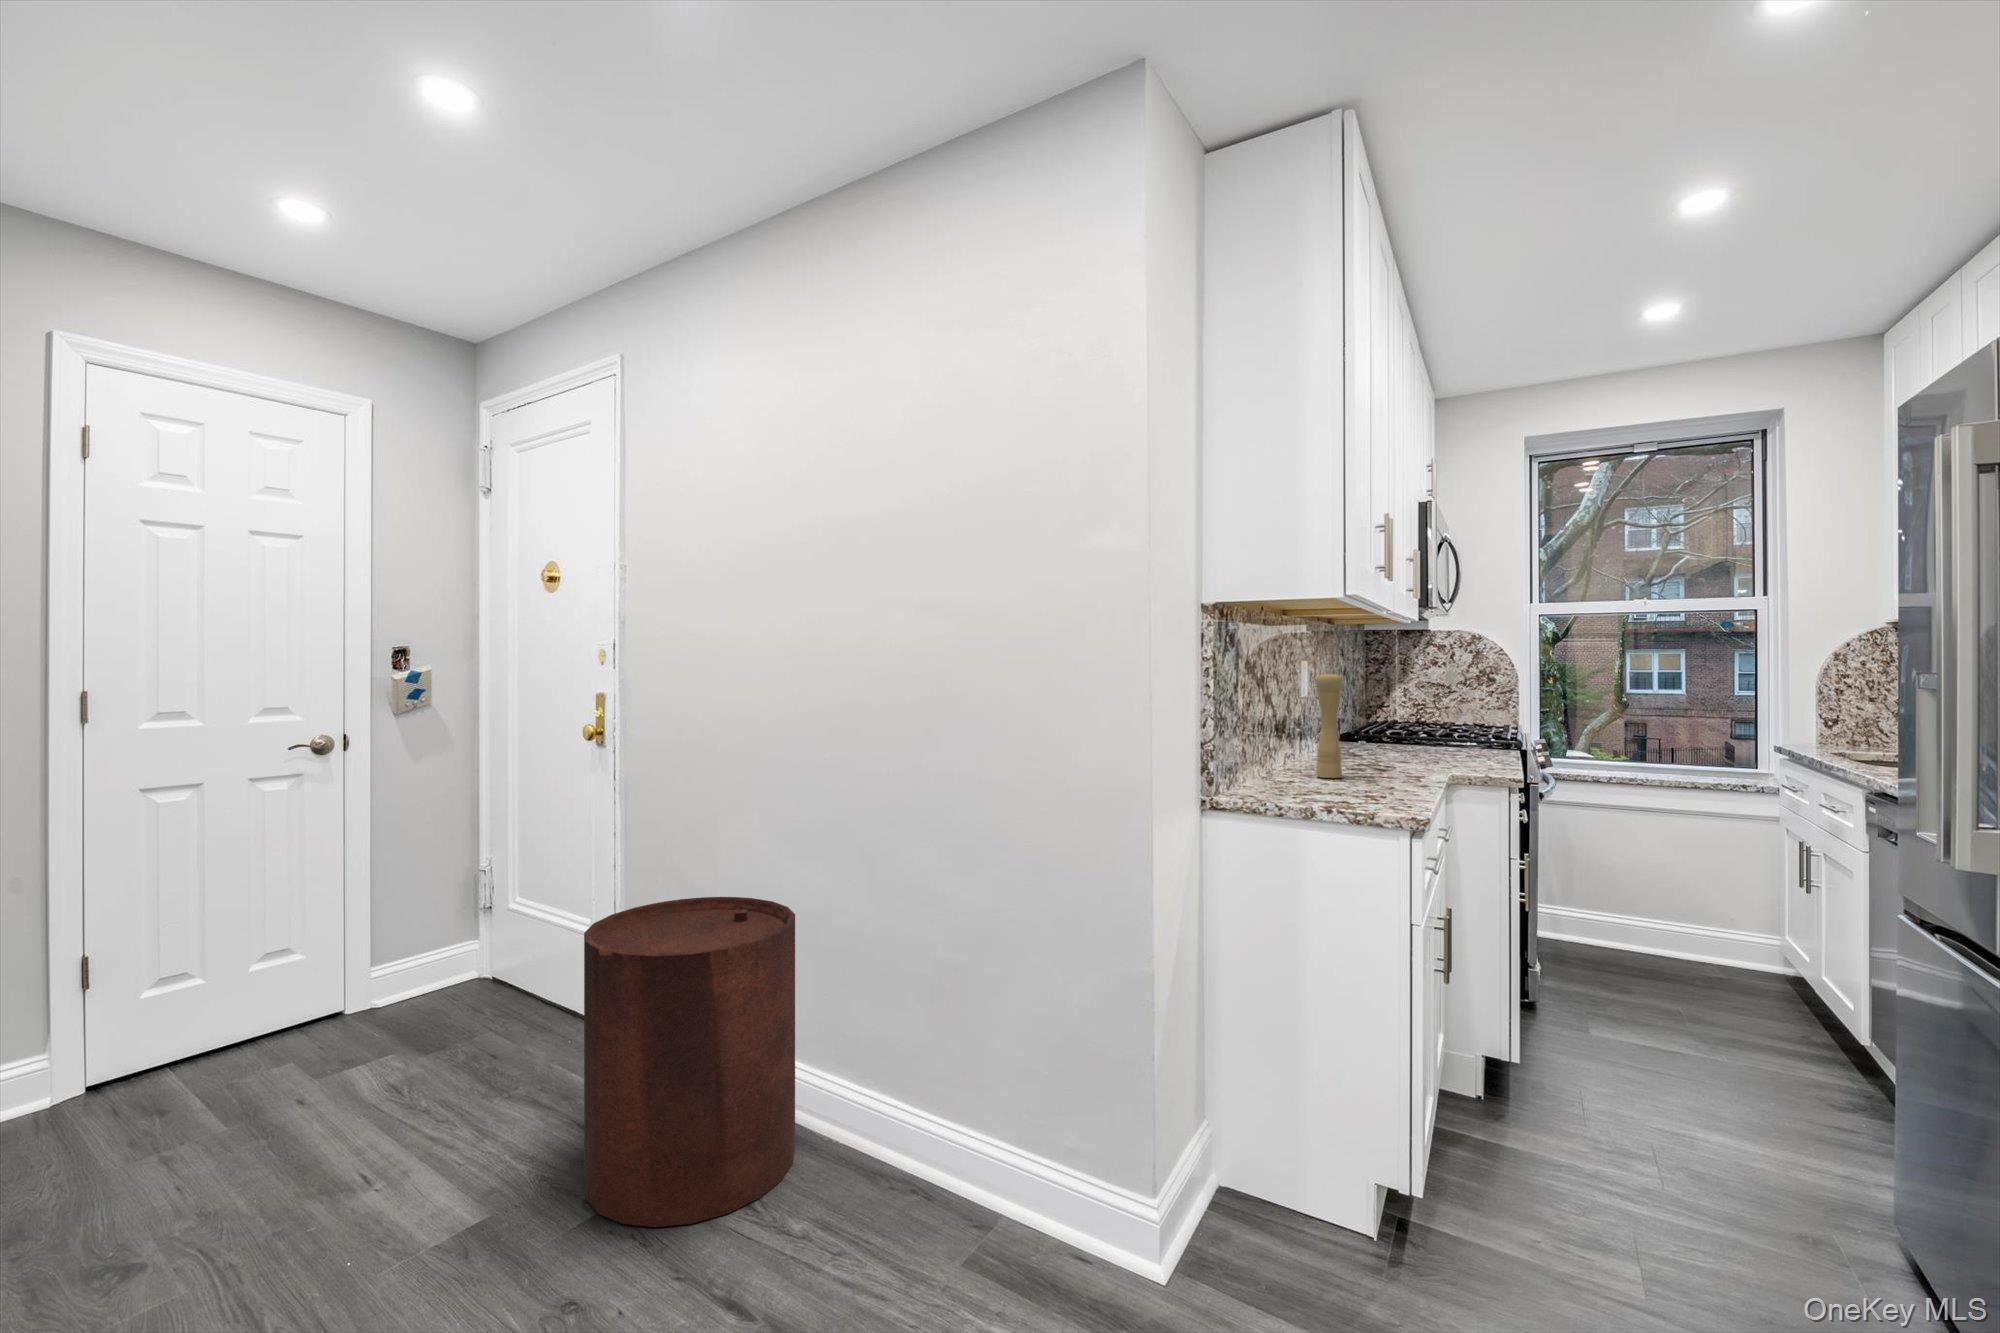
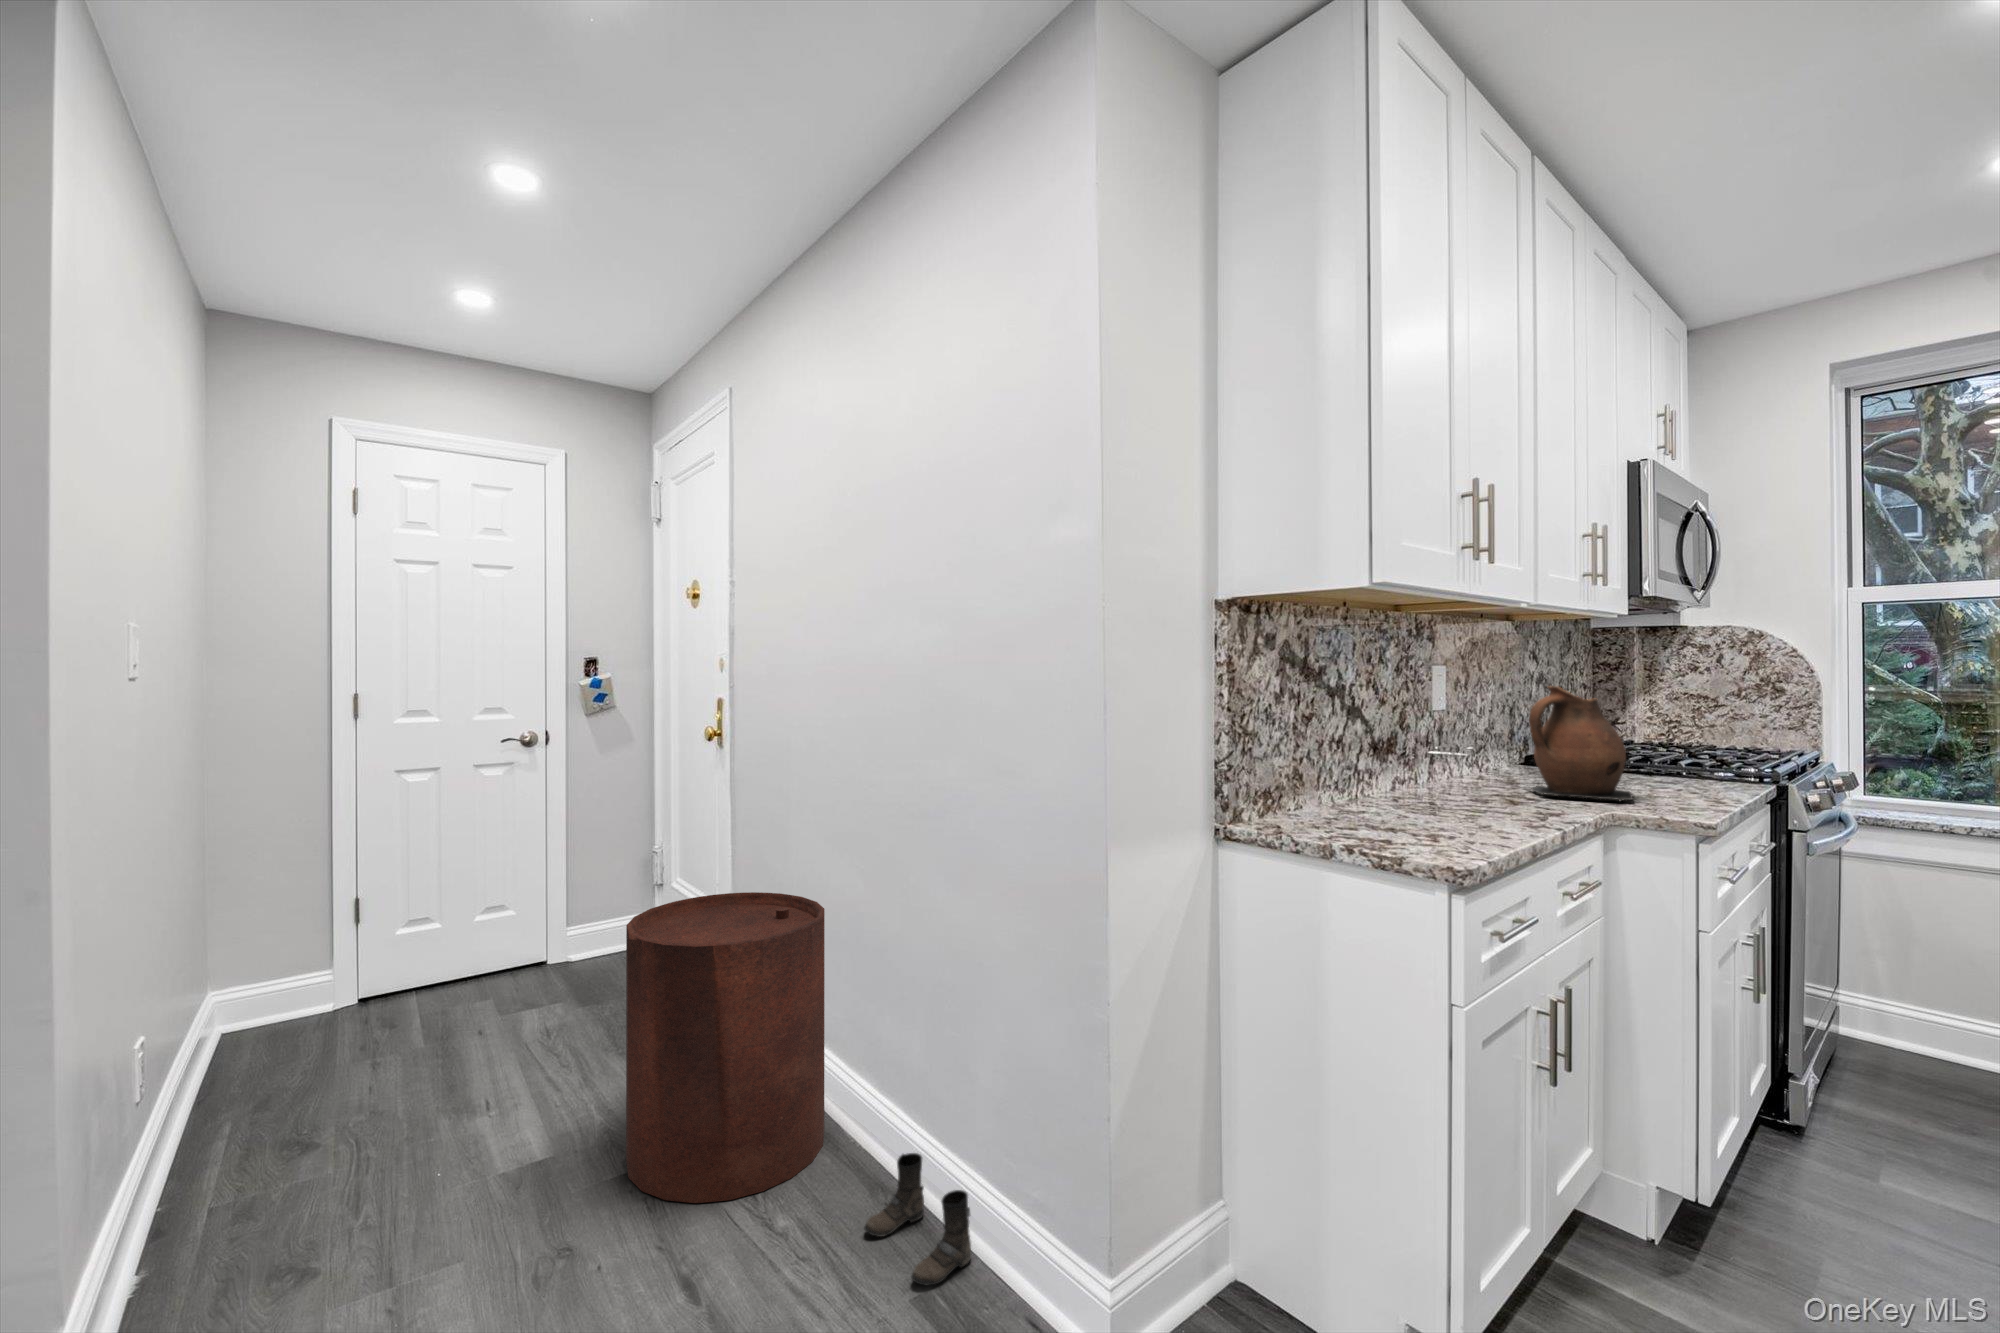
pepper mill: present [1315,673,1343,778] -> none [1411,680,1446,809]
ceramic pitcher: none [1372,677,1456,768] -> present [1529,686,1633,801]
boots: none [885,1131,1000,1247] -> present [864,1153,971,1286]

